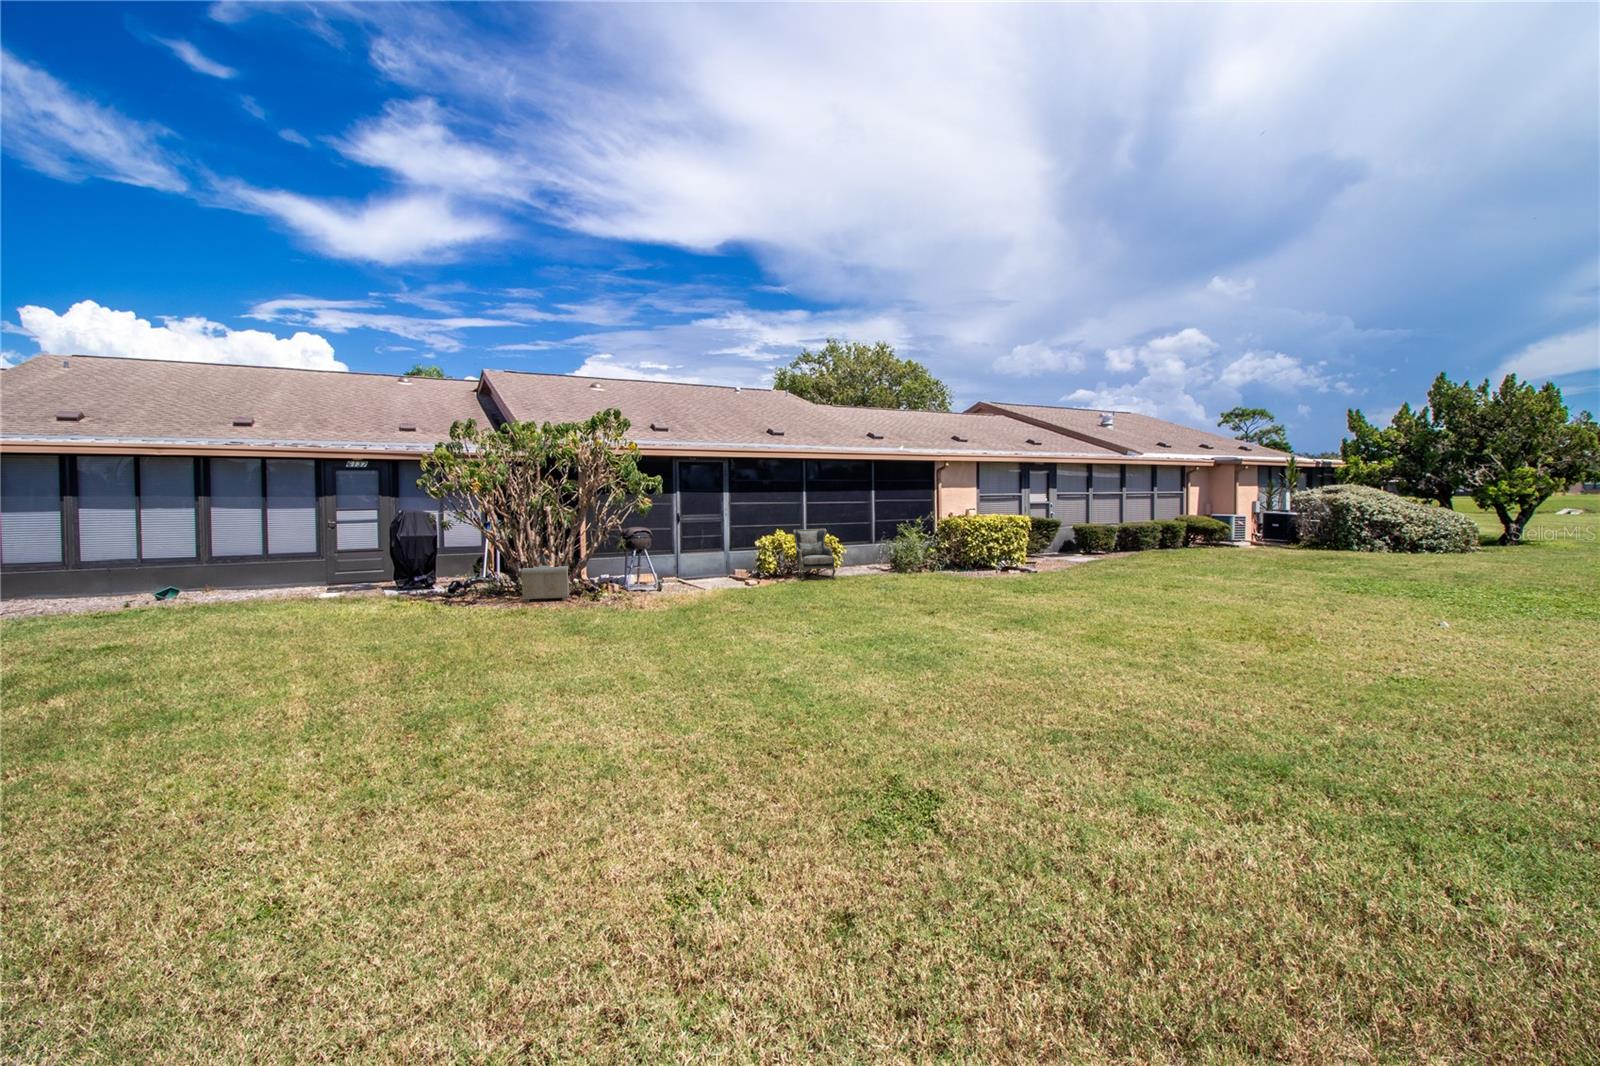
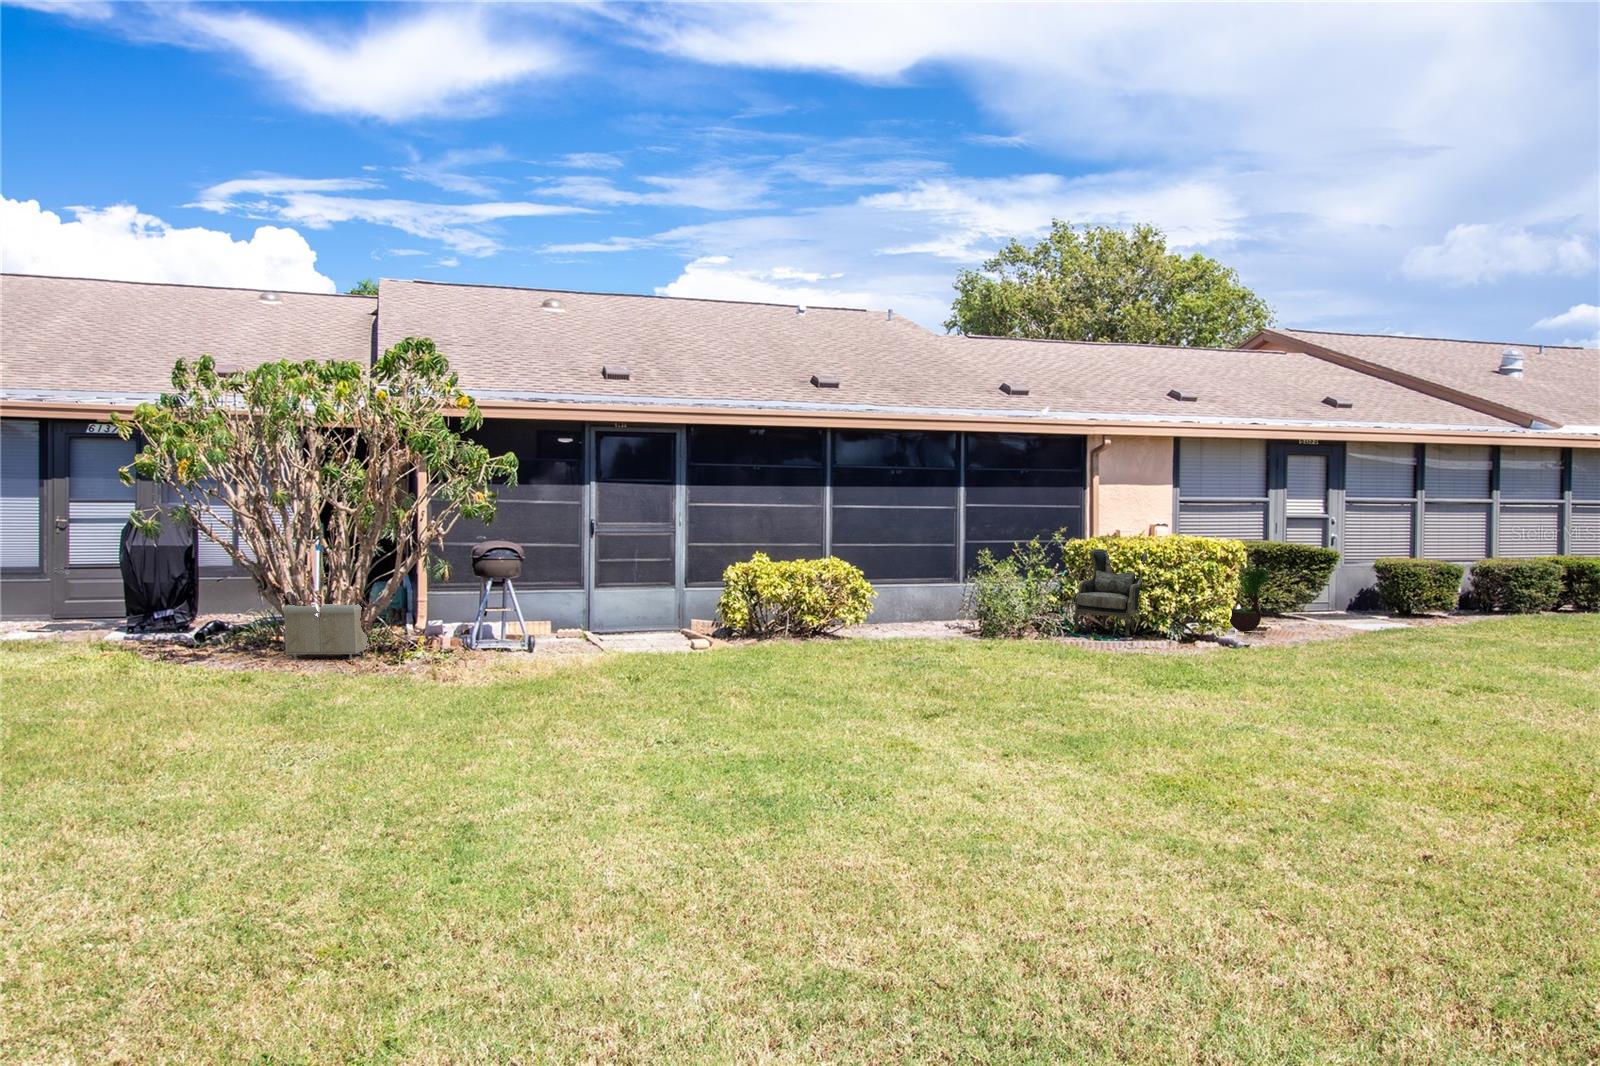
potted tree: none [1025,527,1048,564] -> present [1230,567,1270,632]
armchair: present [794,529,836,581] -> present [1073,549,1147,637]

